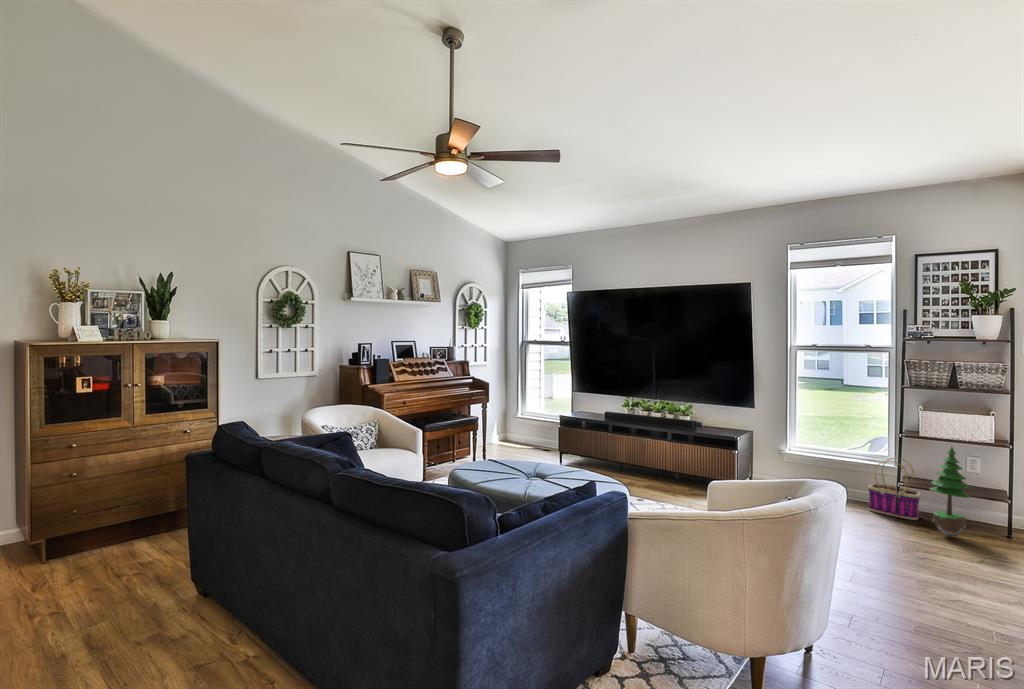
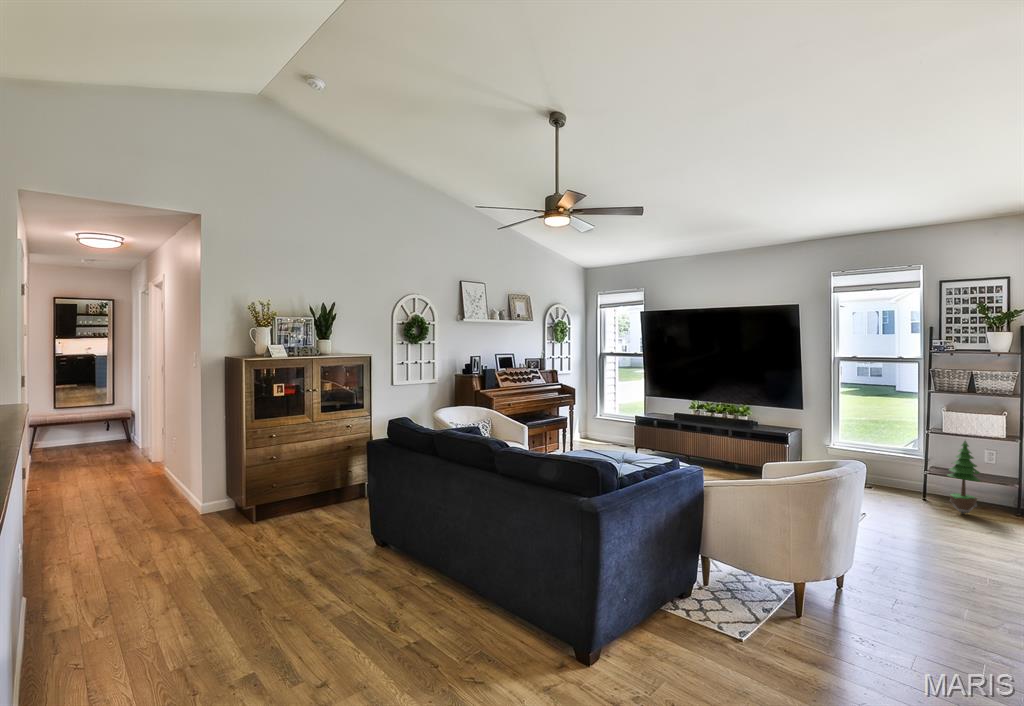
basket: present [868,458,921,520] -> none [900,451,945,502]

